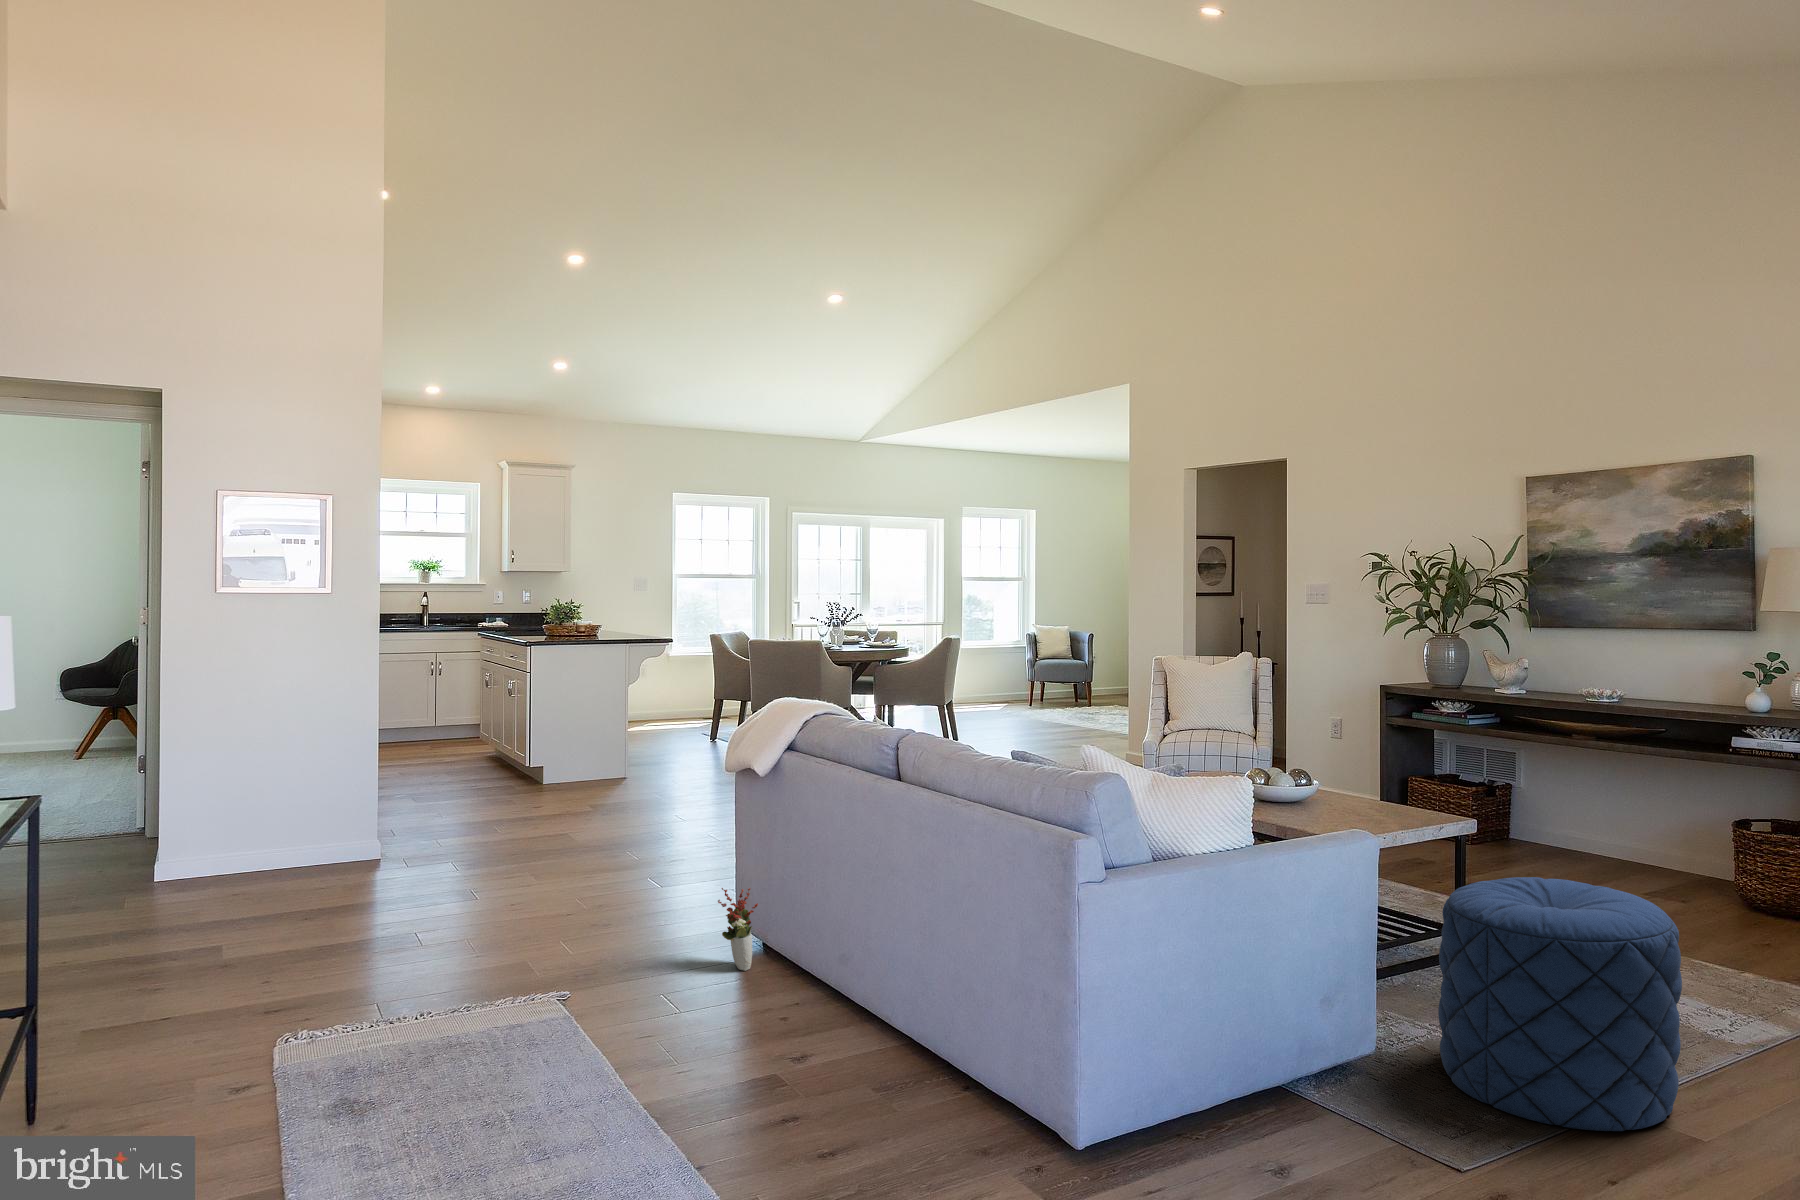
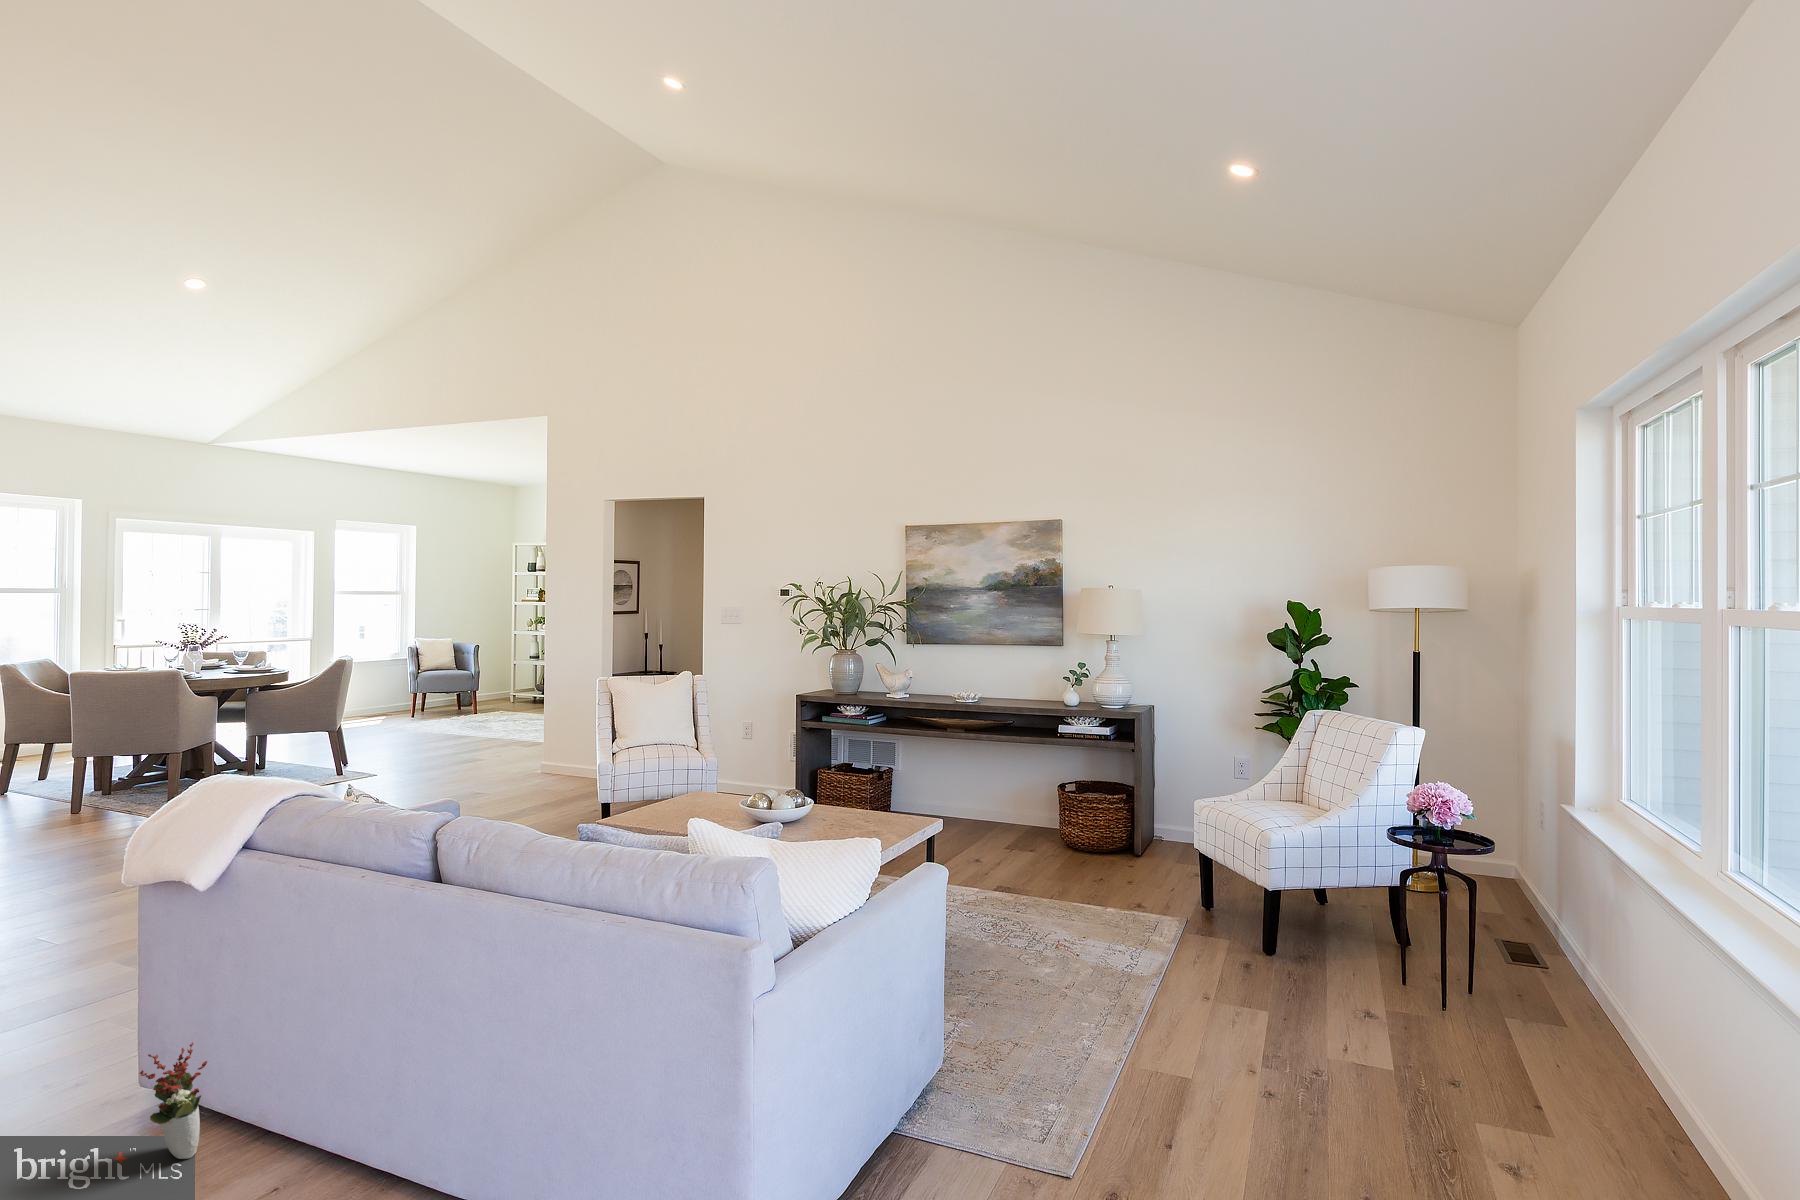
pouf: present [1438,877,1682,1131] -> none [991,878,1174,1101]

